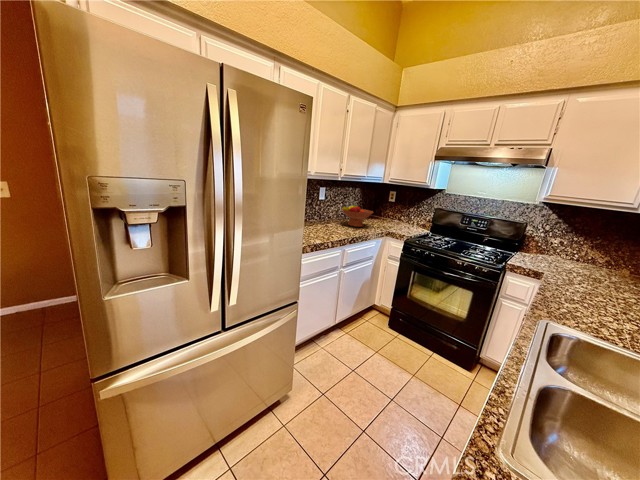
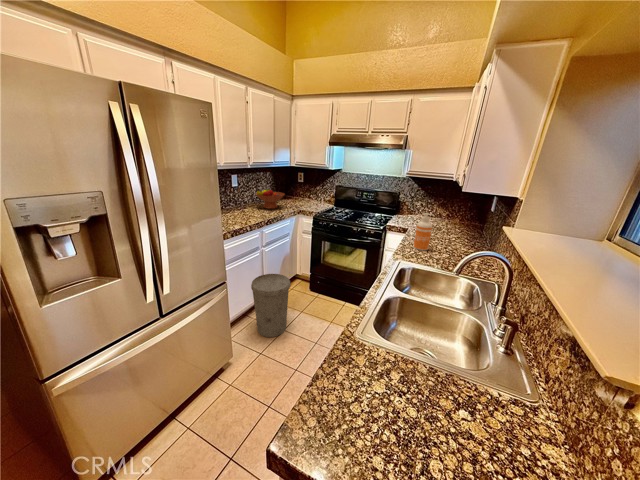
soap dispenser: none [566,254,615,312] -> present [414,213,432,250]
trash can: none [323,299,368,376] -> present [251,274,291,337]

